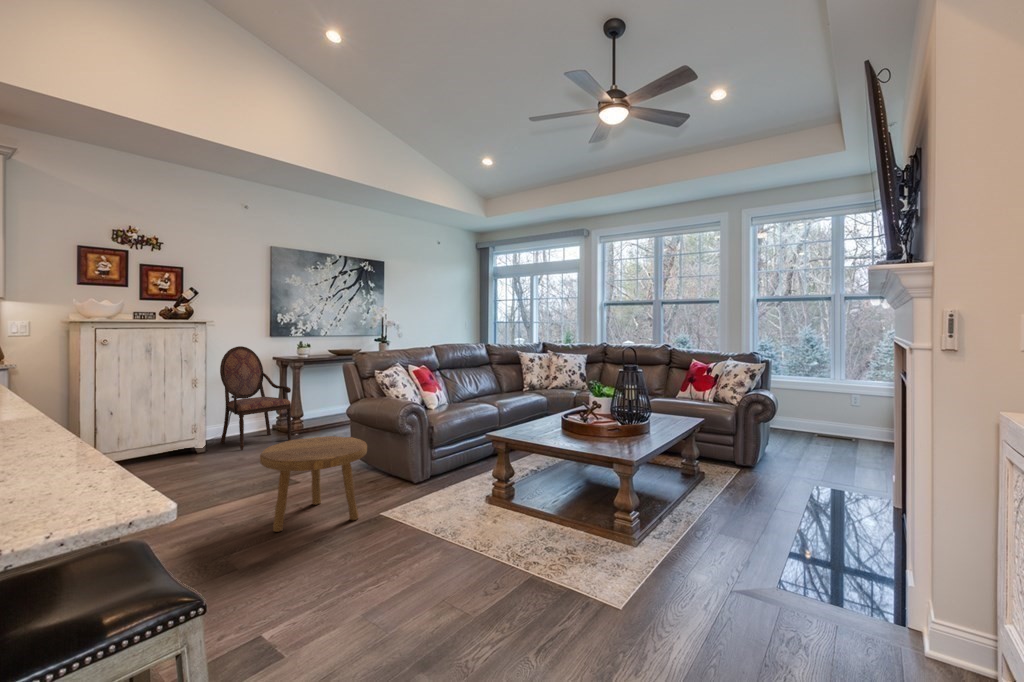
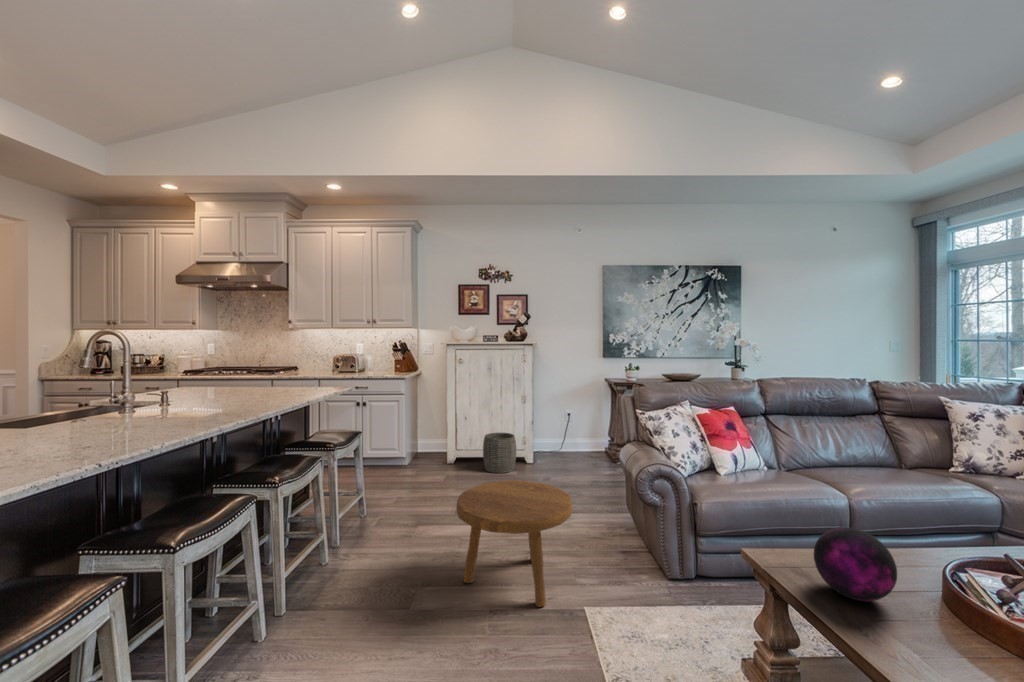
armchair: present [220,346,291,450] -> none [550,365,606,467]
decorative orb: none [525,401,556,432] -> present [814,527,897,601]
woven basket: none [150,424,197,470] -> present [483,433,516,473]

